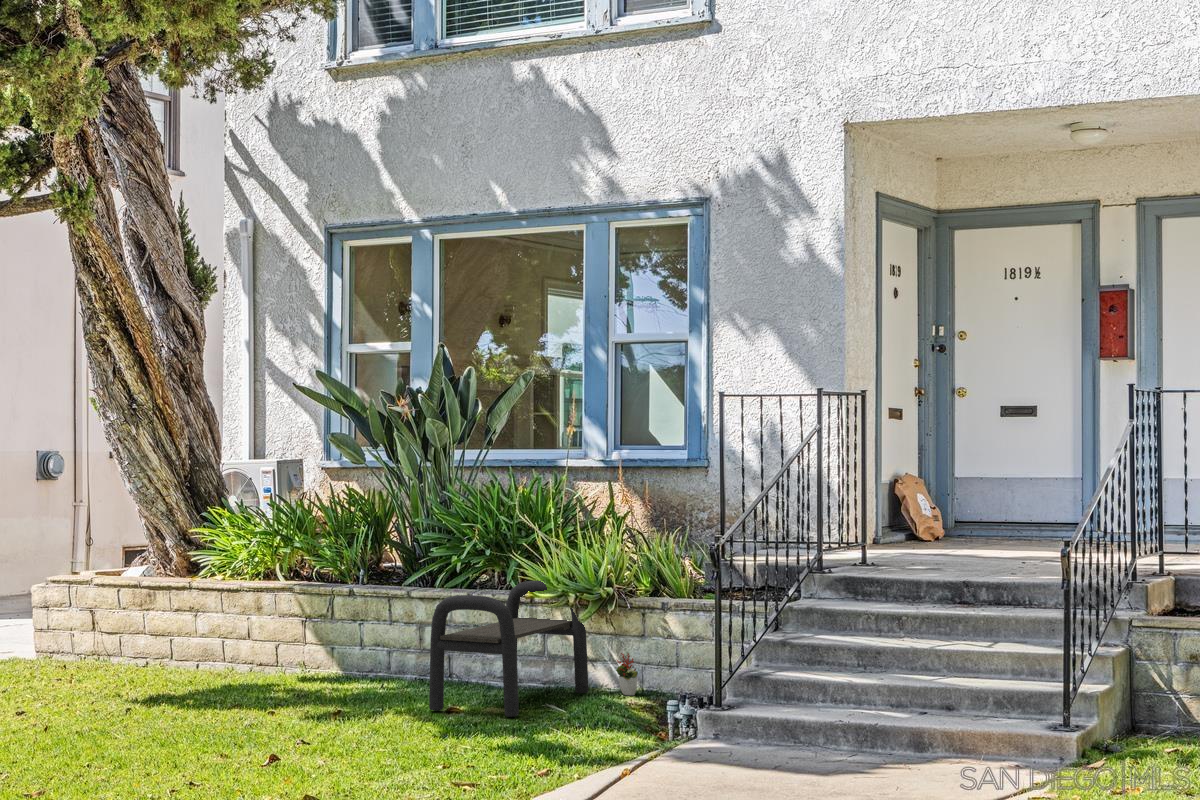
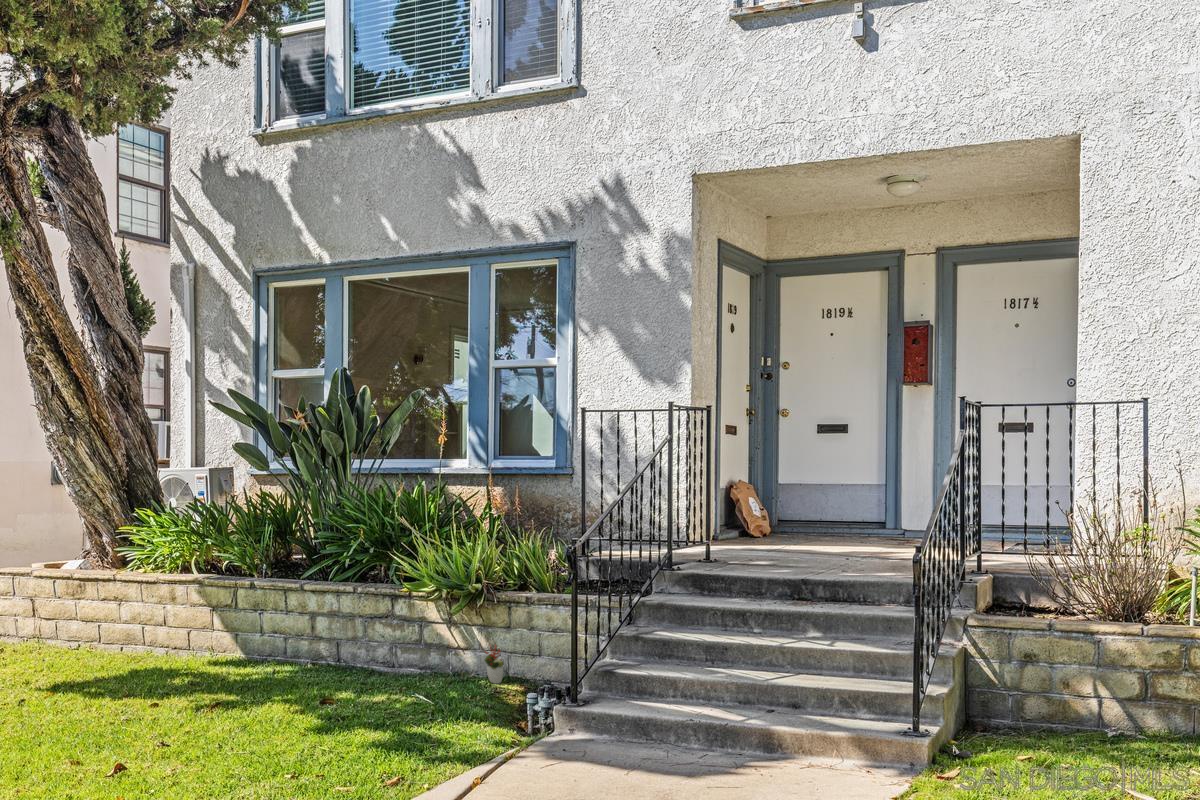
bench: present [429,580,589,717] -> none [304,577,459,711]

